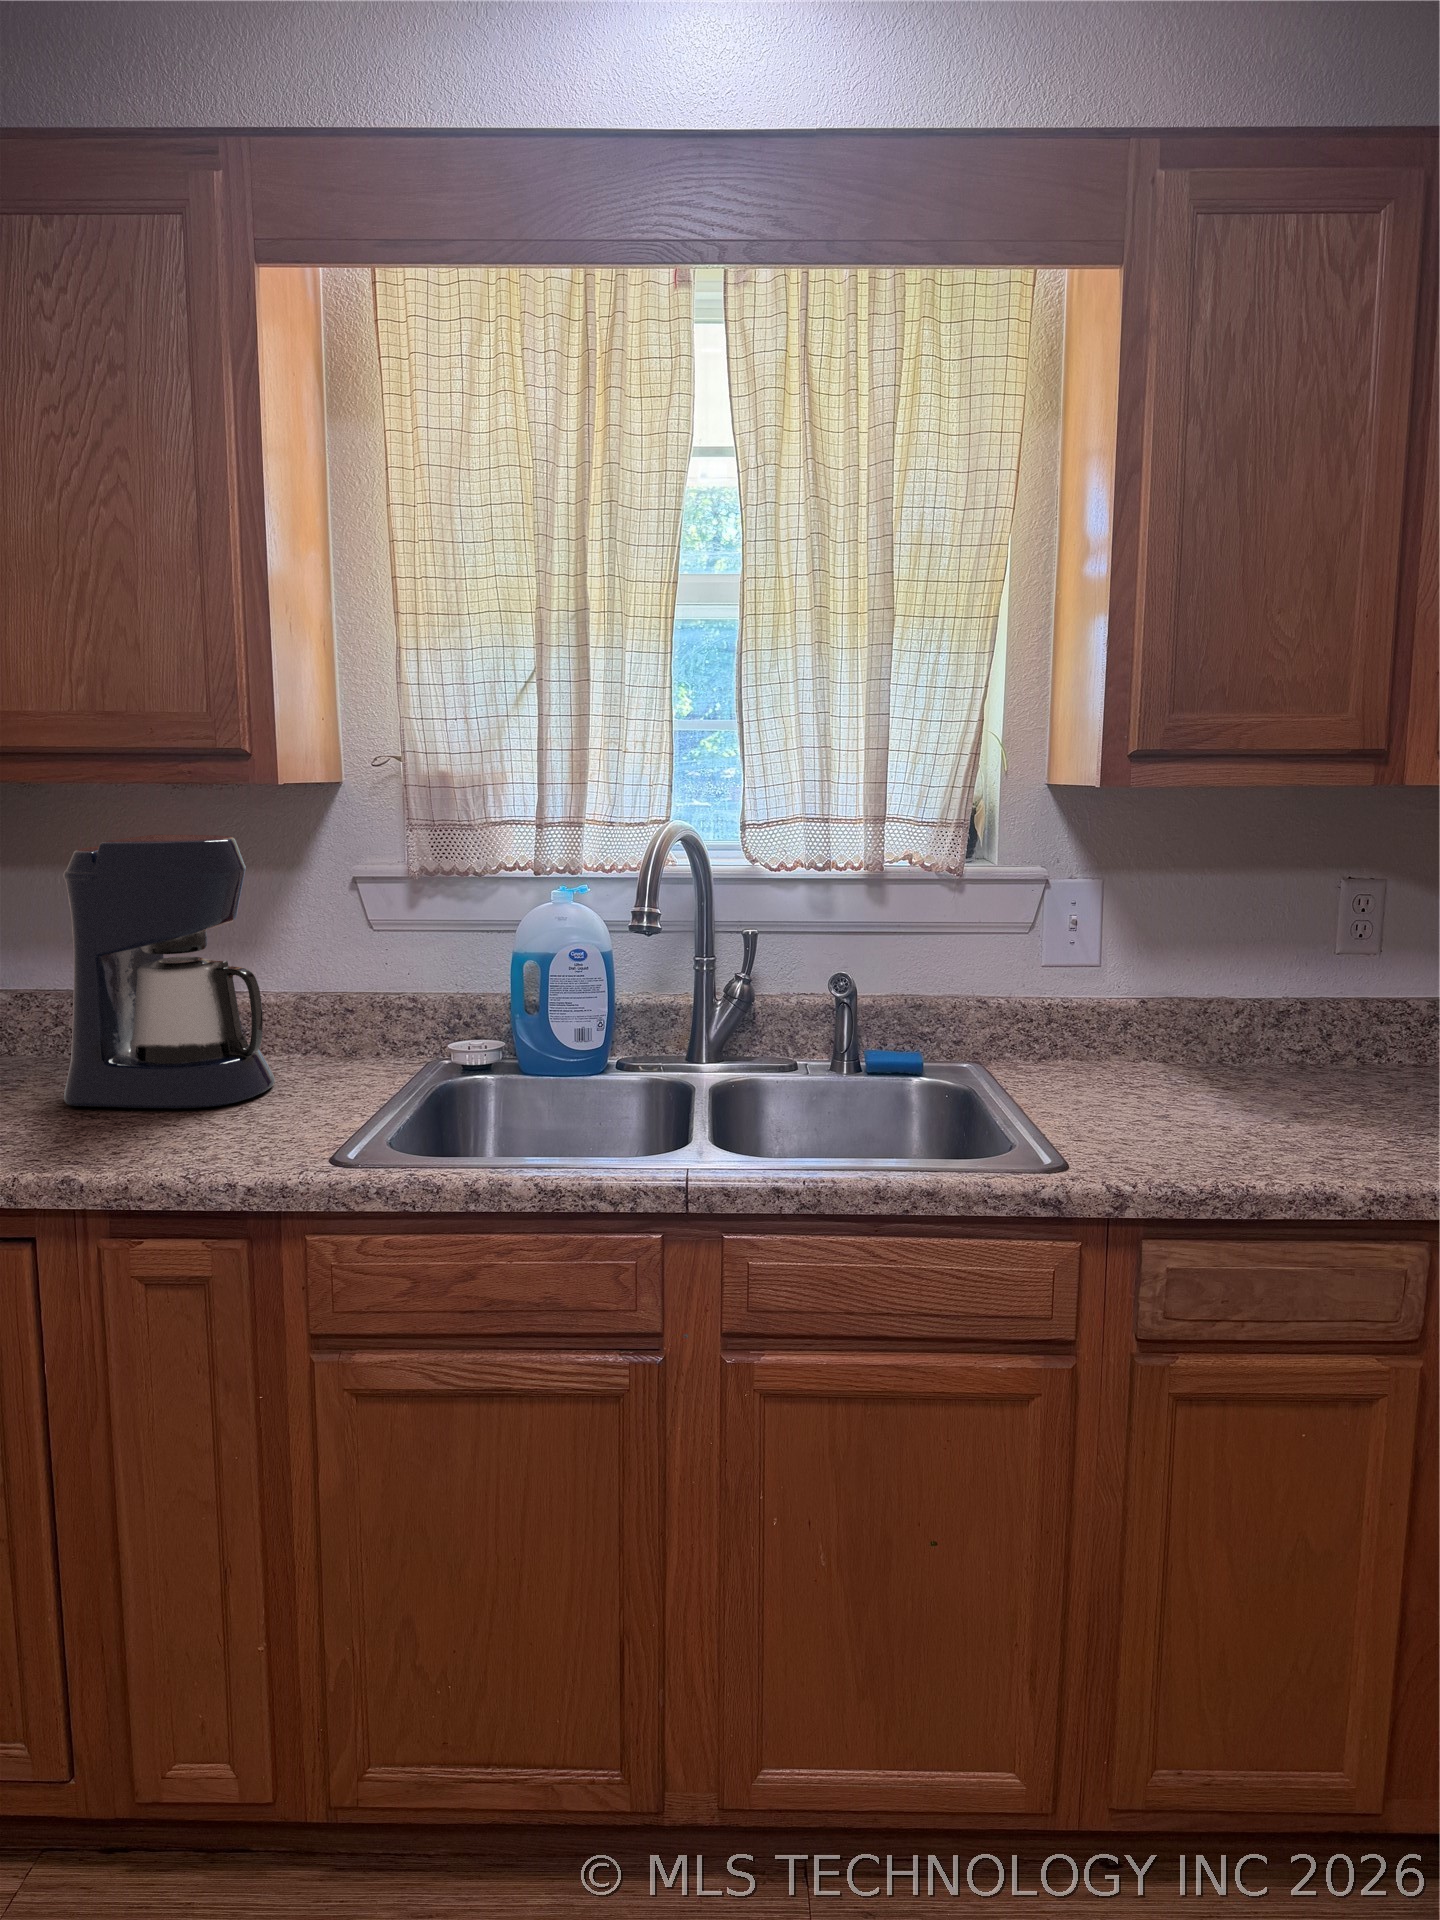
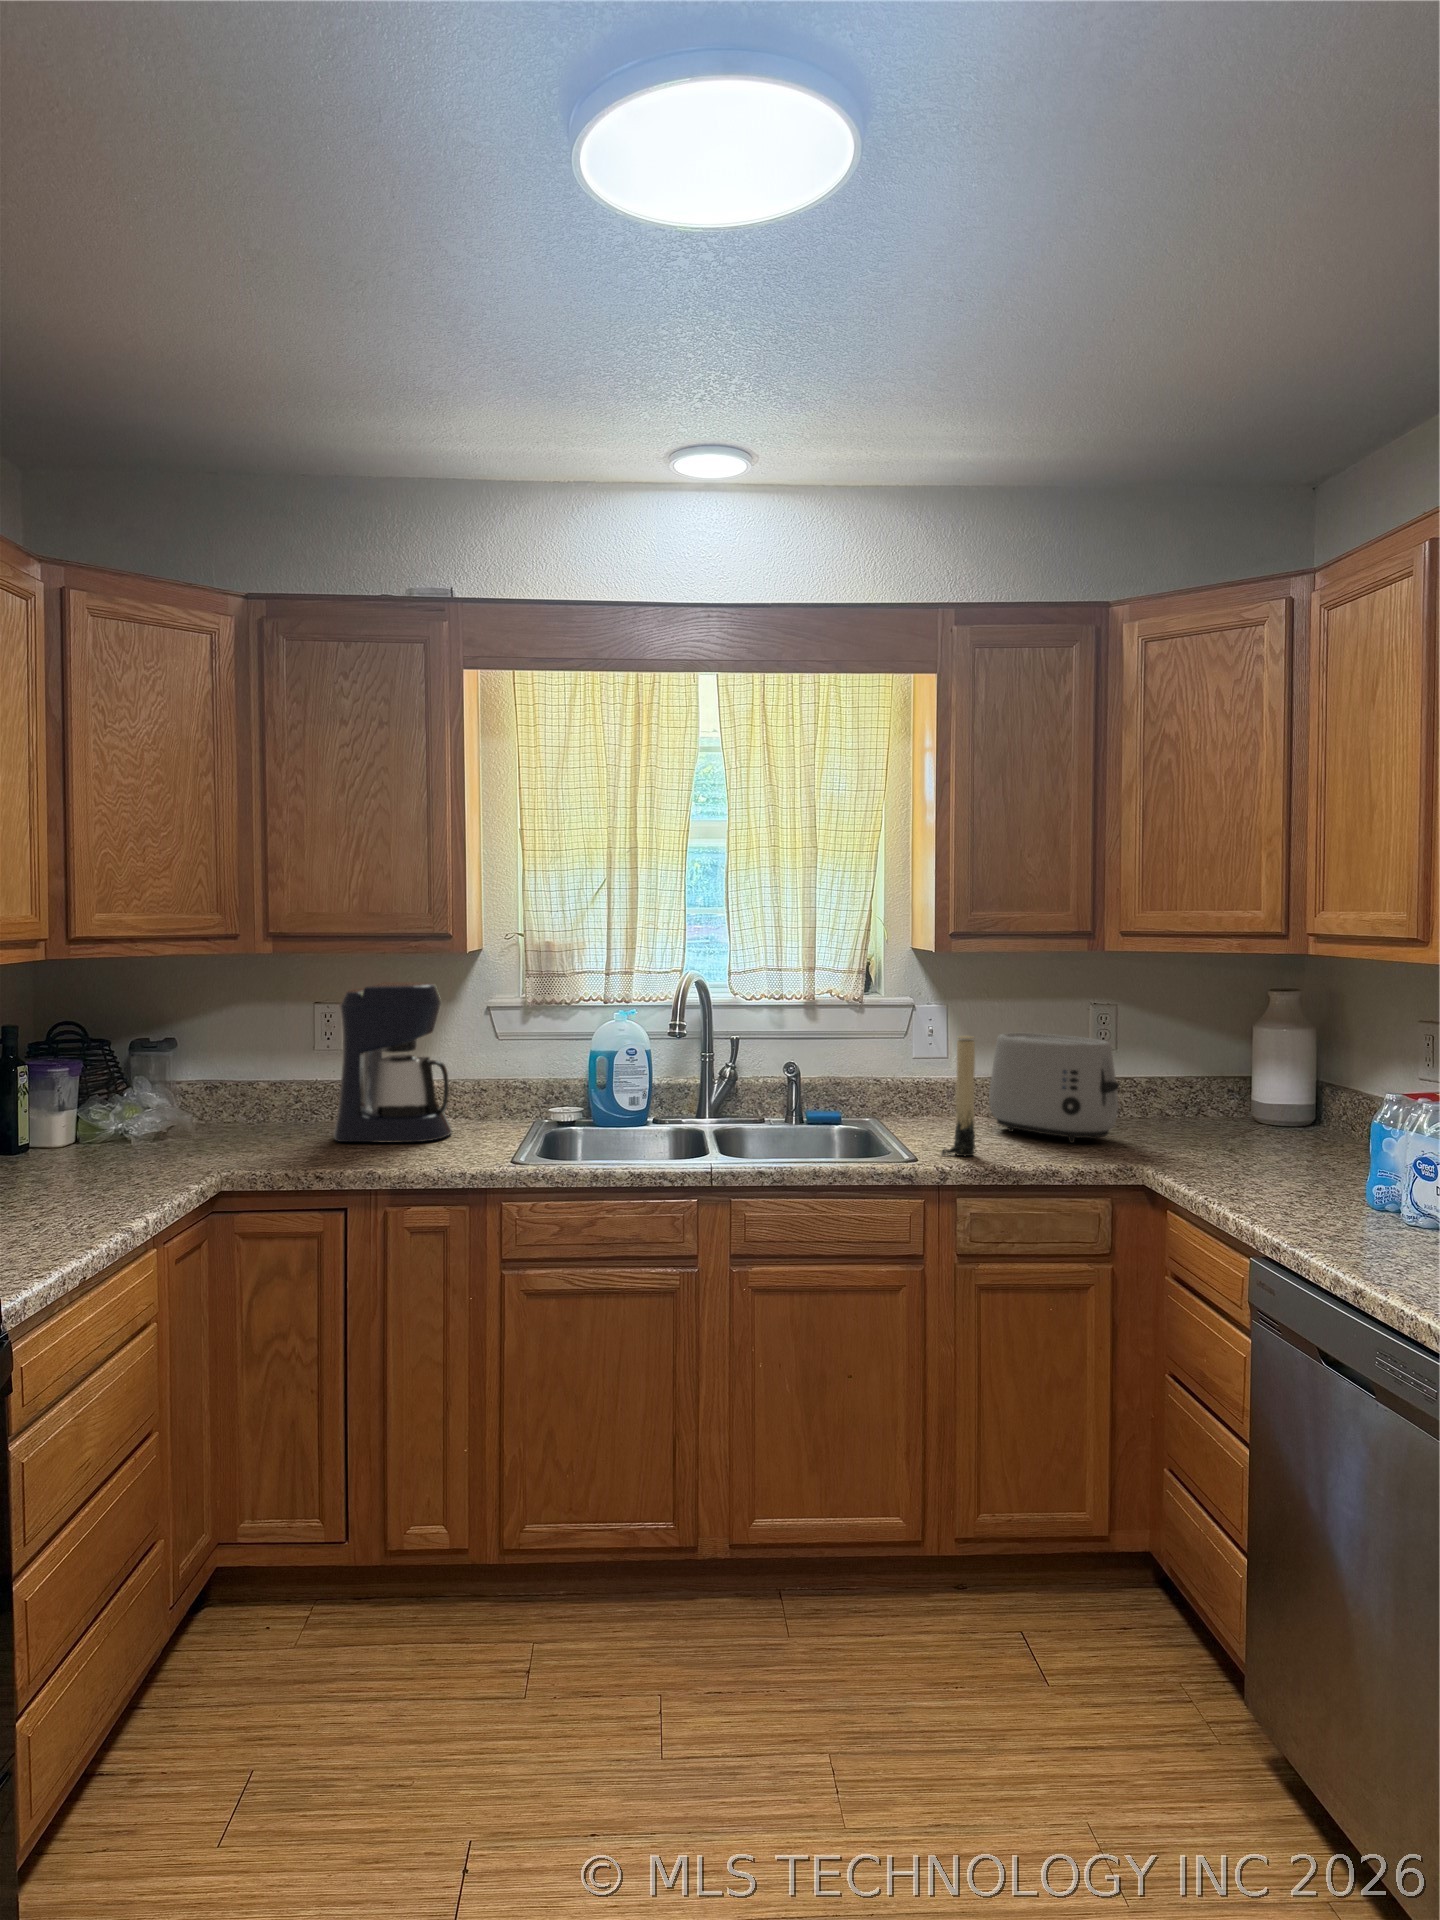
toaster: none [1177,927,1432,1125] -> present [989,1033,1119,1143]
candle: none [1108,938,1179,1157] -> present [942,1036,975,1156]

